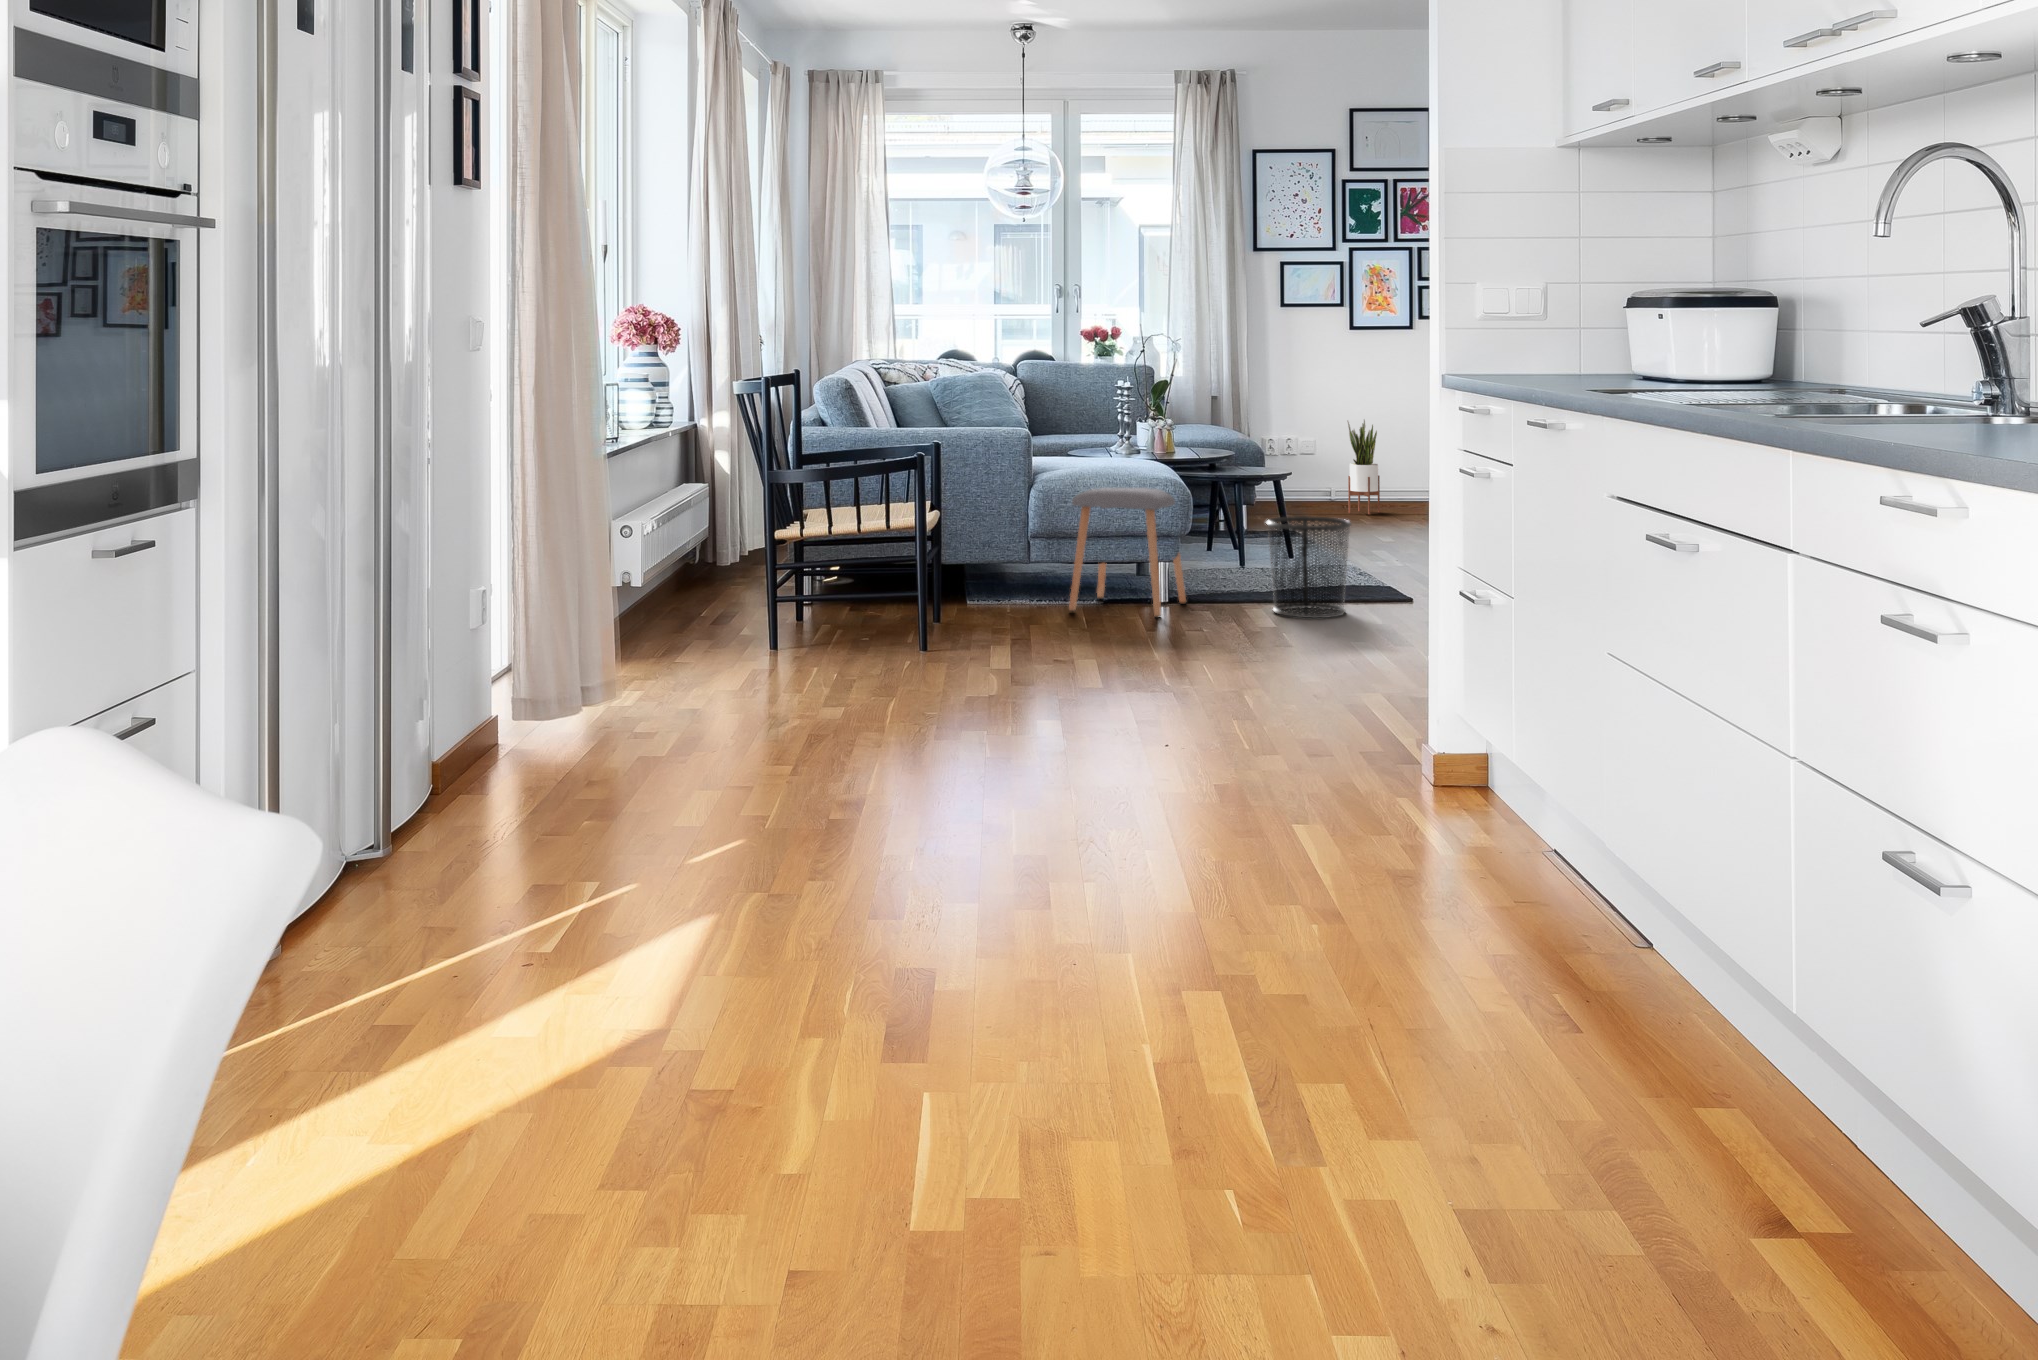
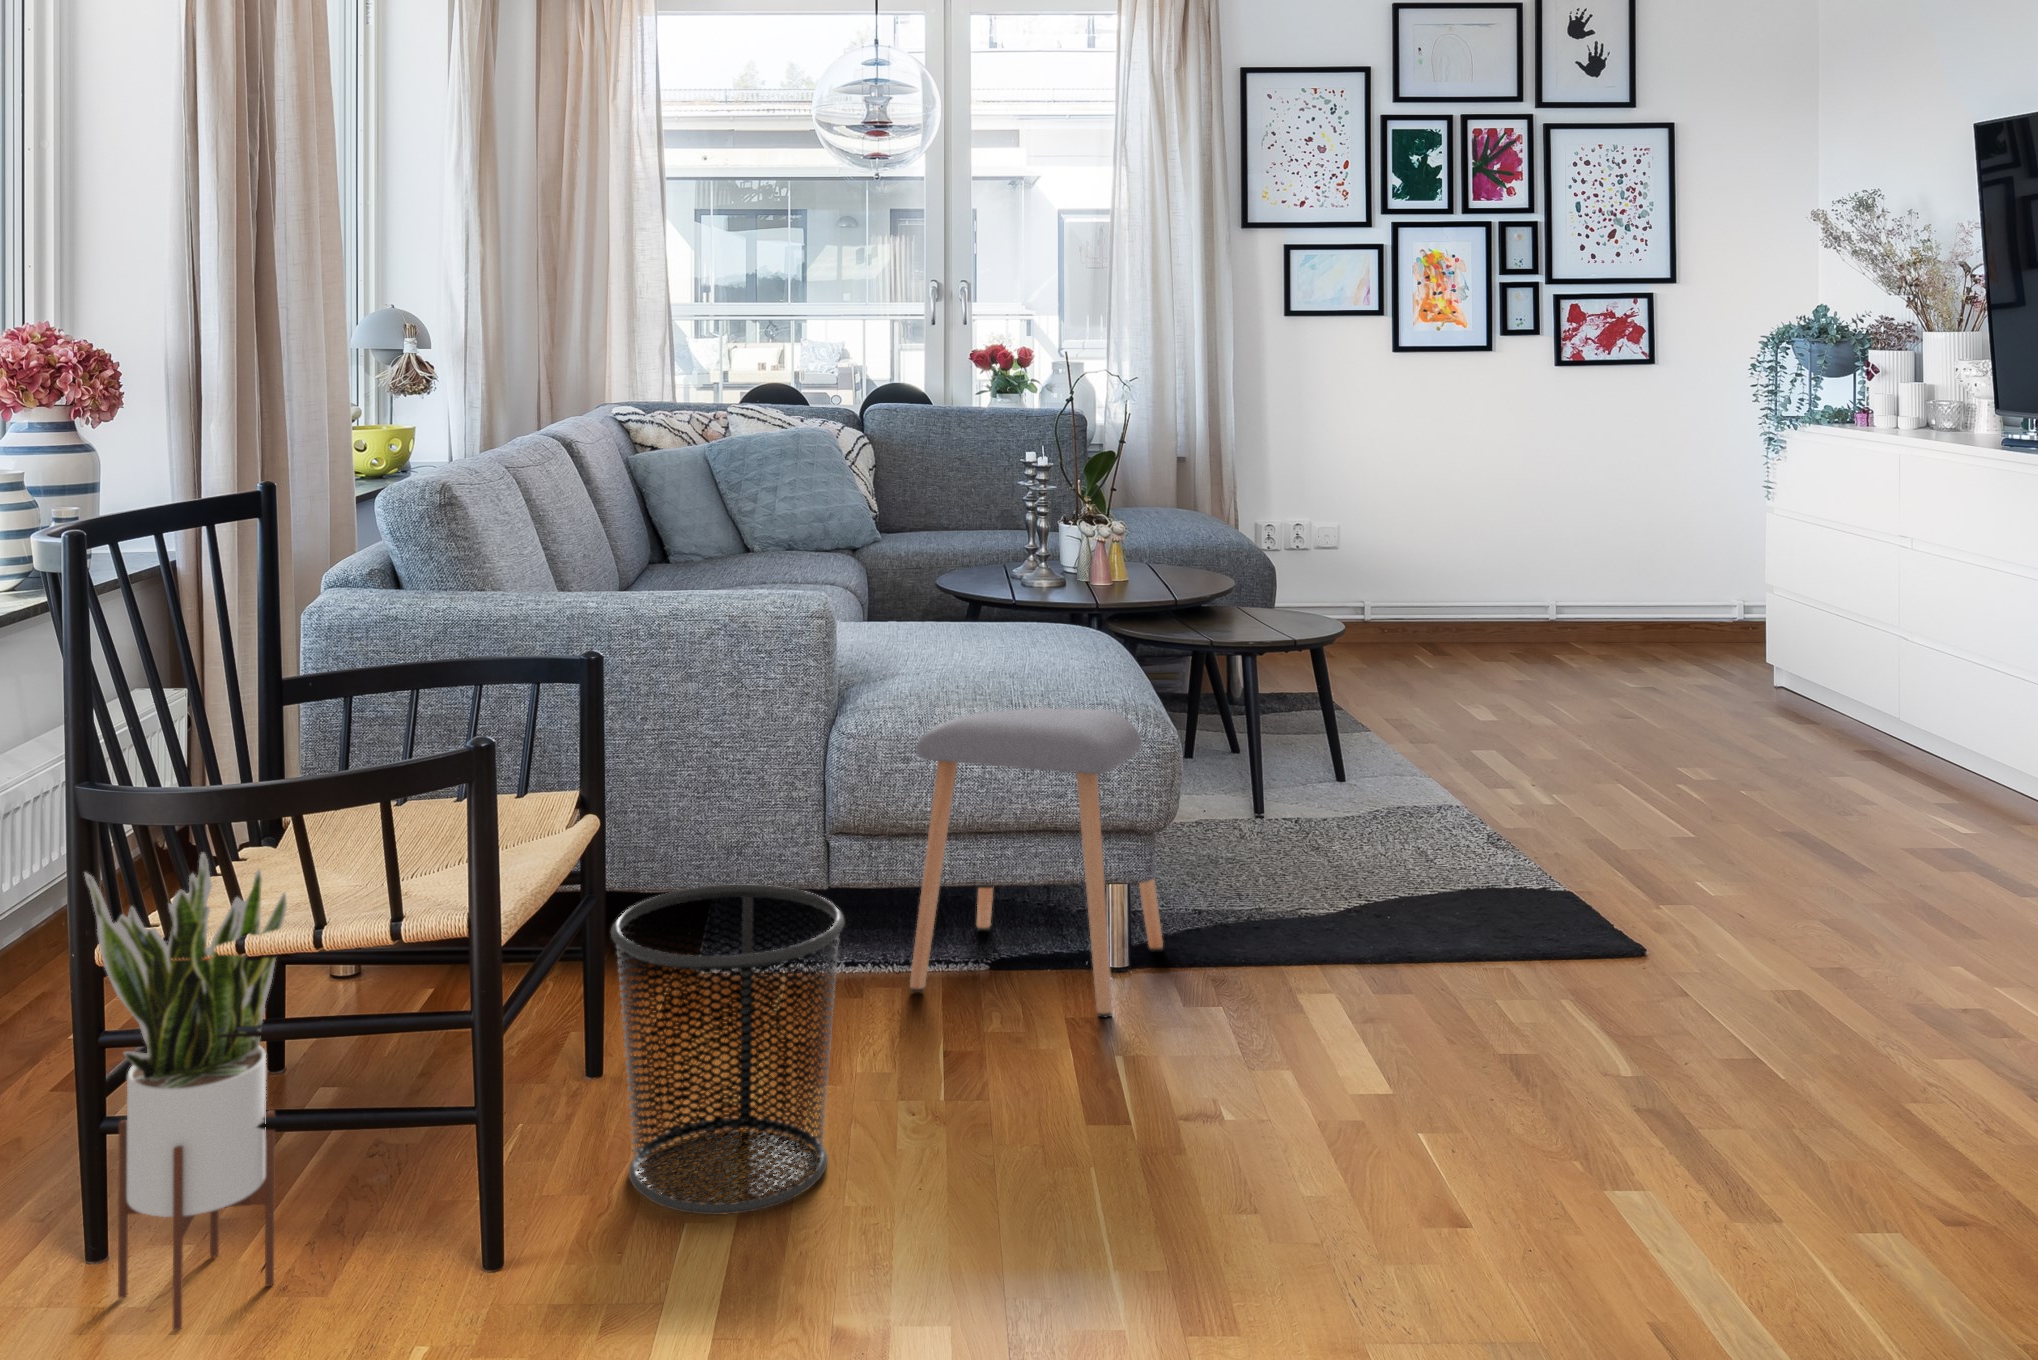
potted plant: present [1347,419,1380,515] -> present [84,853,287,1330]
waste bin: present [1266,516,1351,618] -> present [611,884,844,1215]

